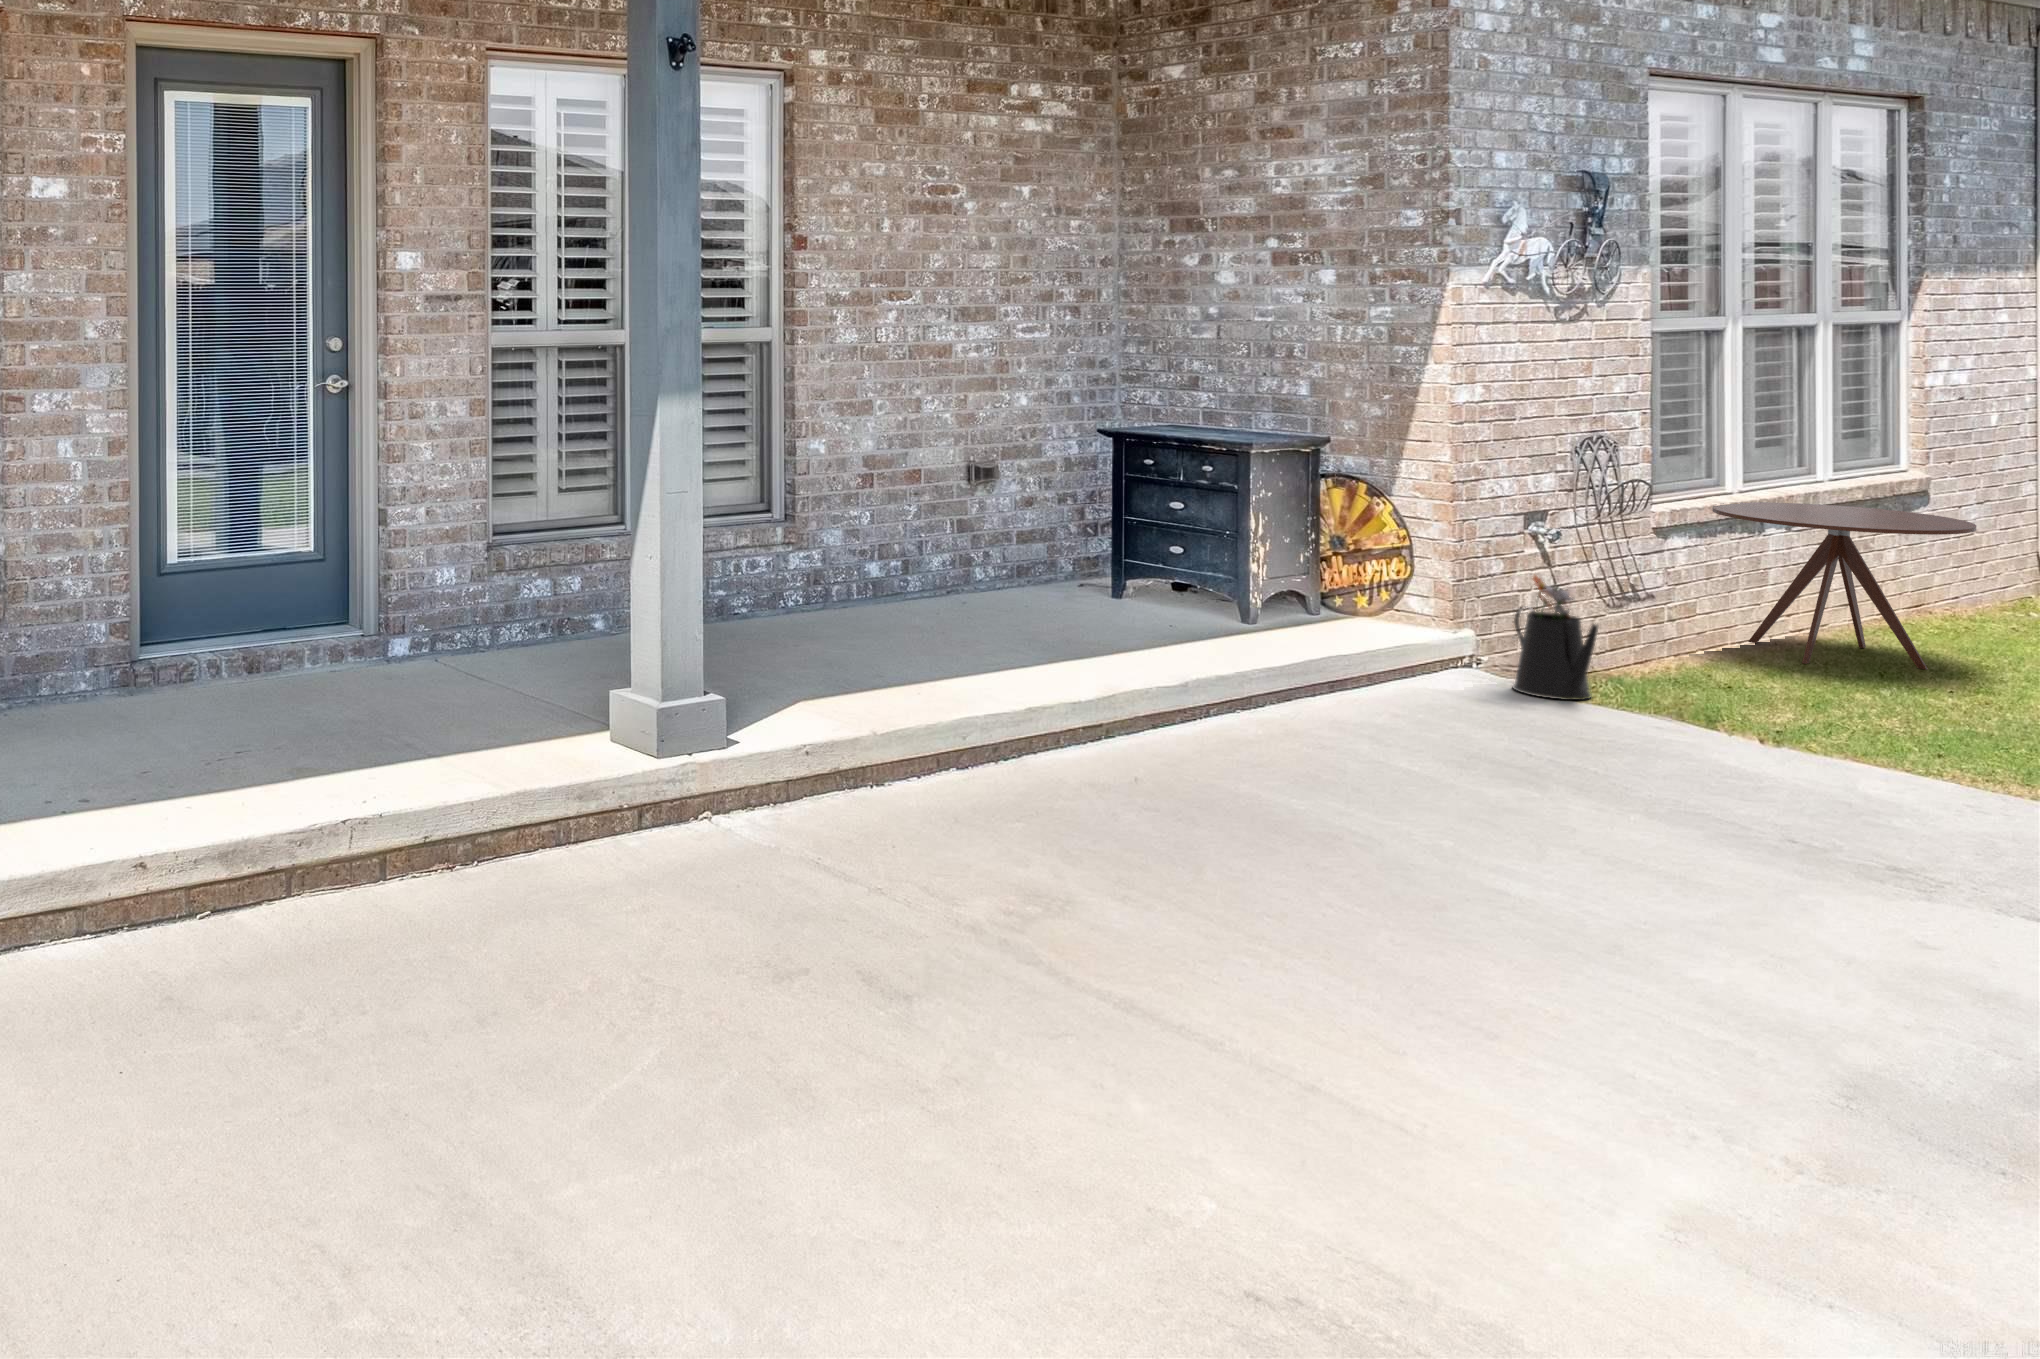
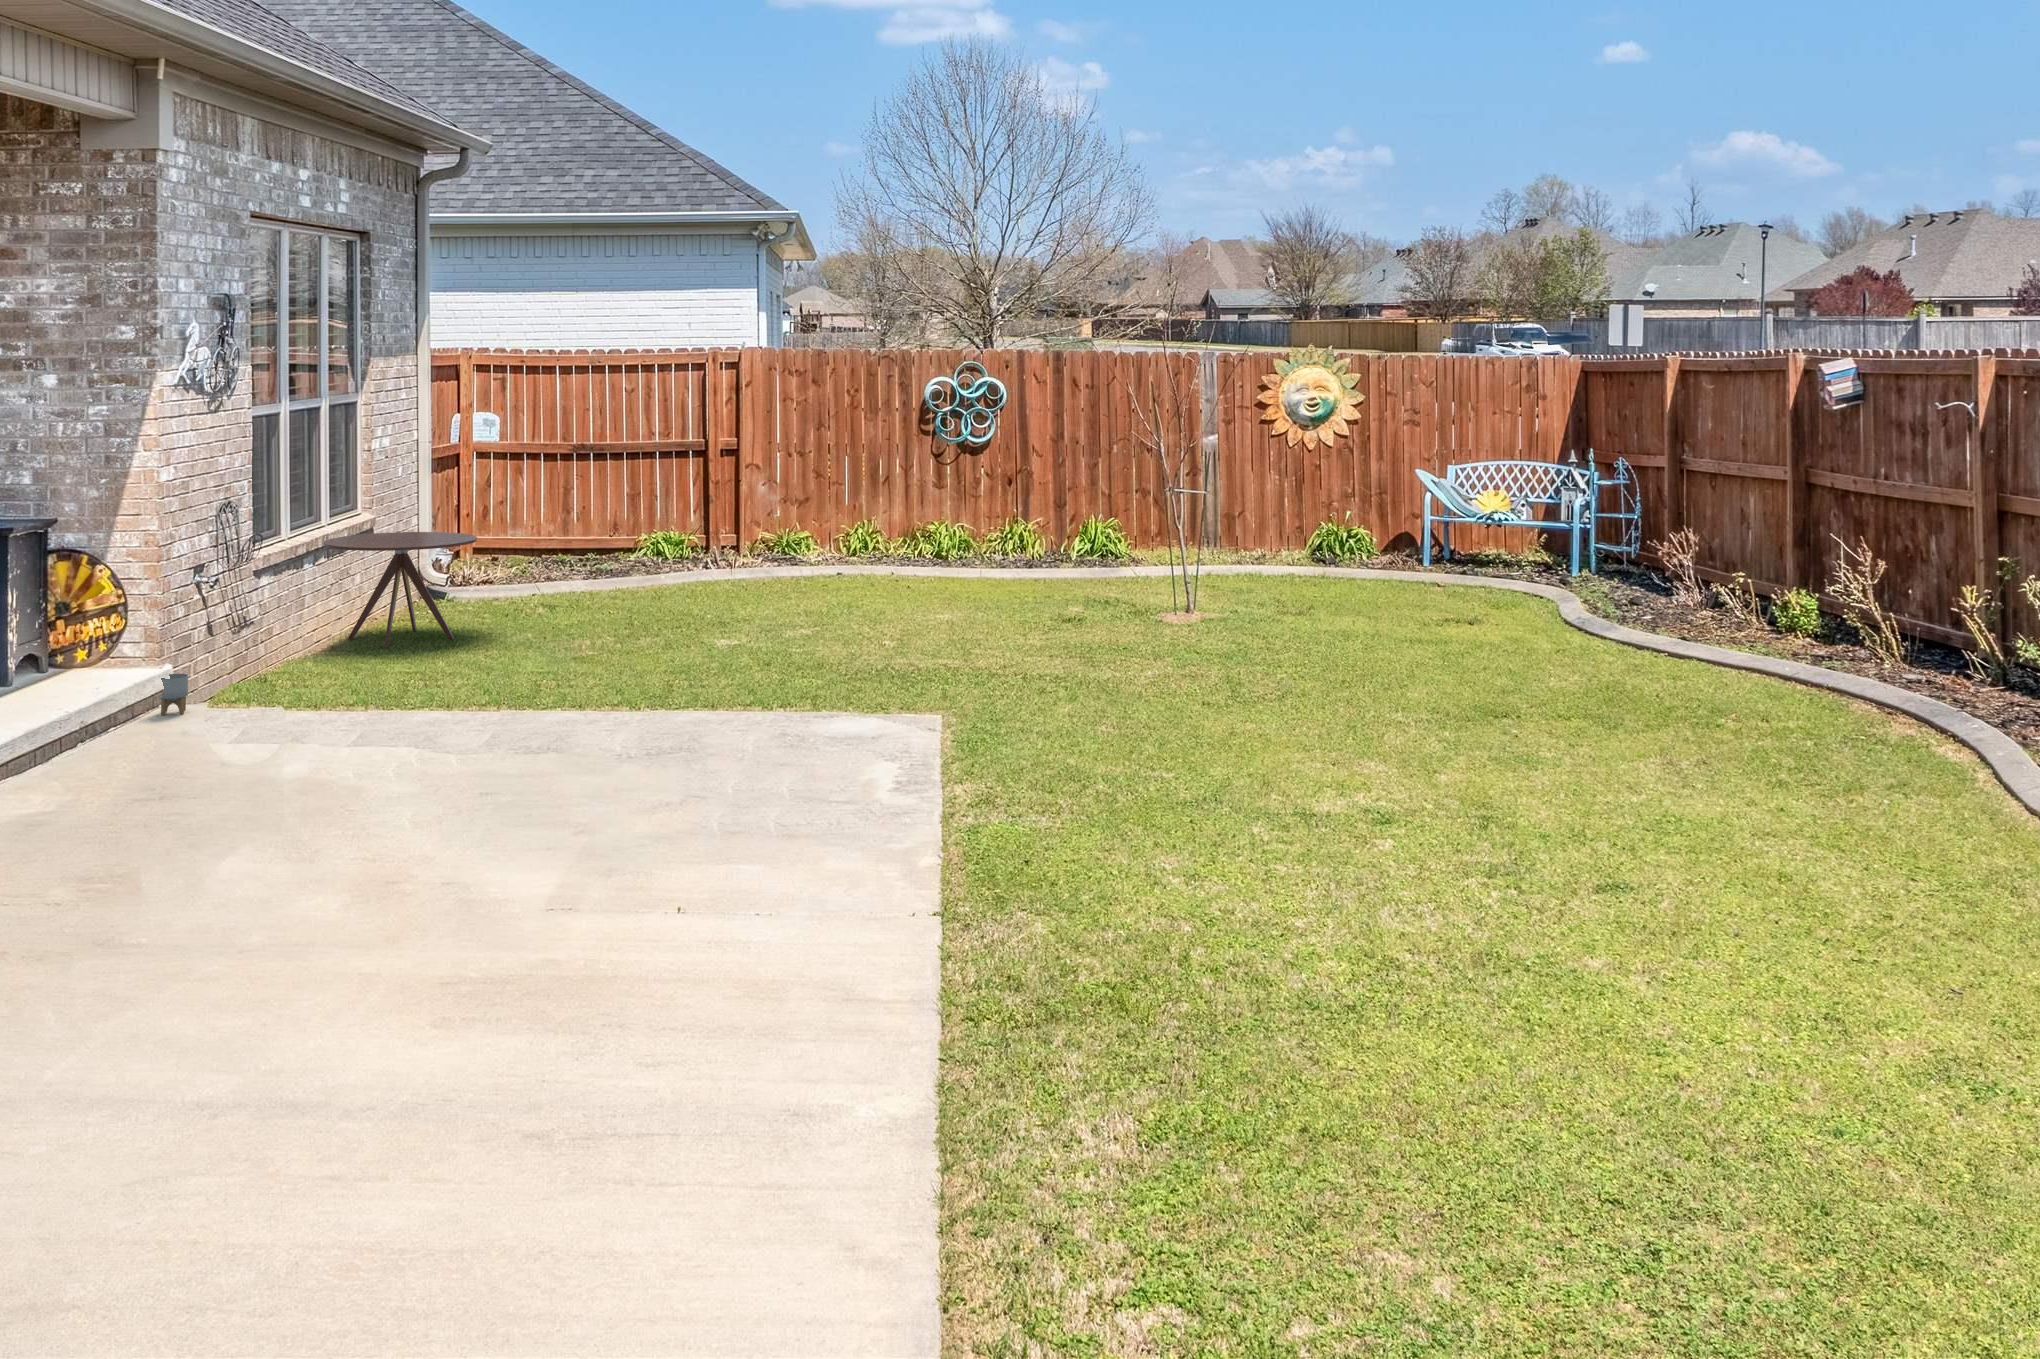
watering can: present [1513,574,1598,700] -> none [205,608,269,705]
planter: none [1446,643,1485,696] -> present [161,674,188,715]

